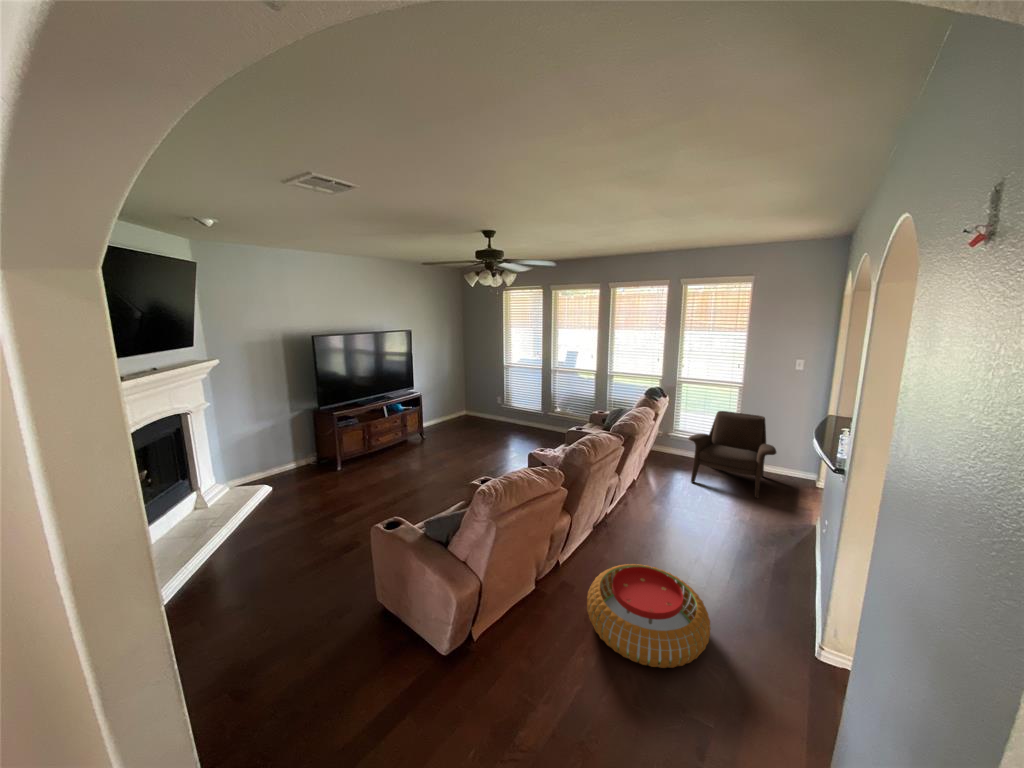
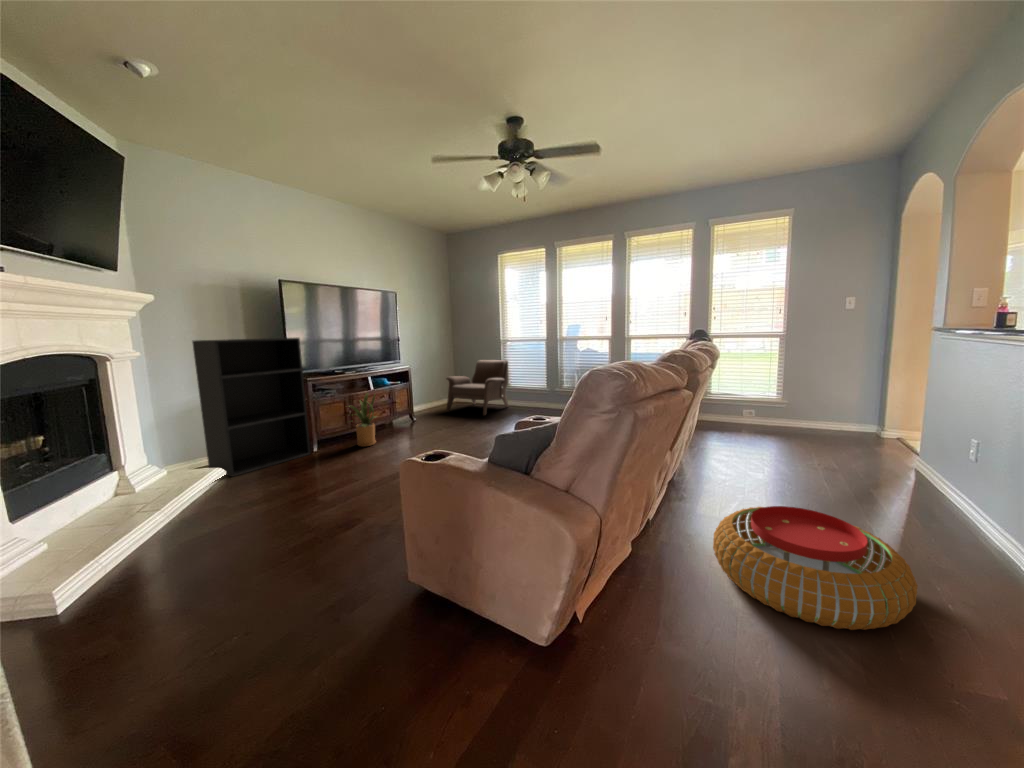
bookshelf: none [247,380,335,493] -> present [193,338,310,477]
armchair: present [689,411,776,498] -> present [446,360,508,416]
house plant: none [361,421,390,467] -> present [349,393,376,446]

